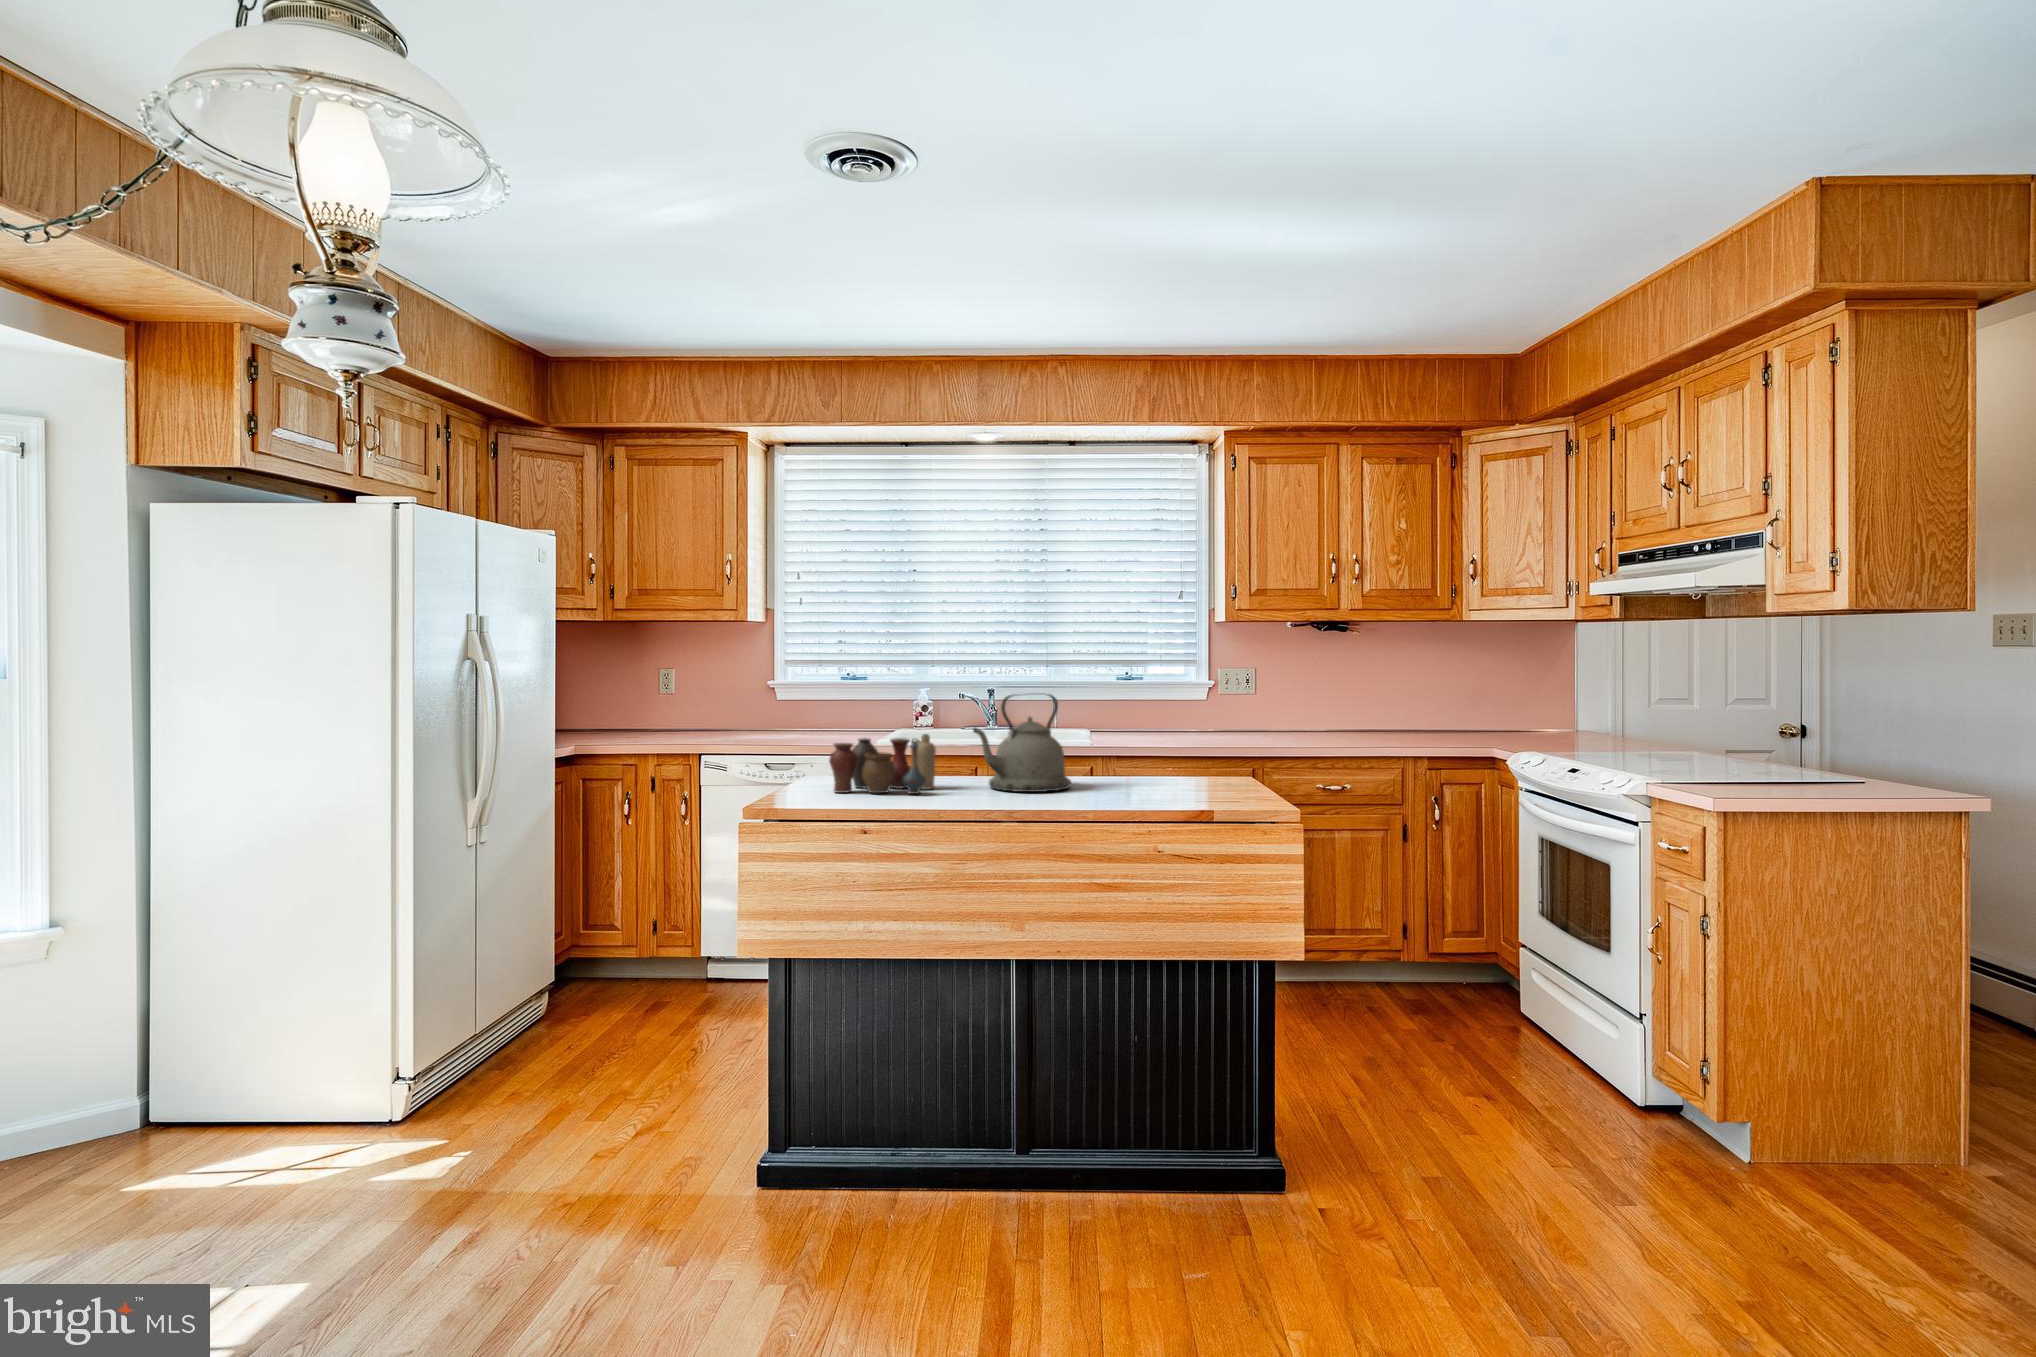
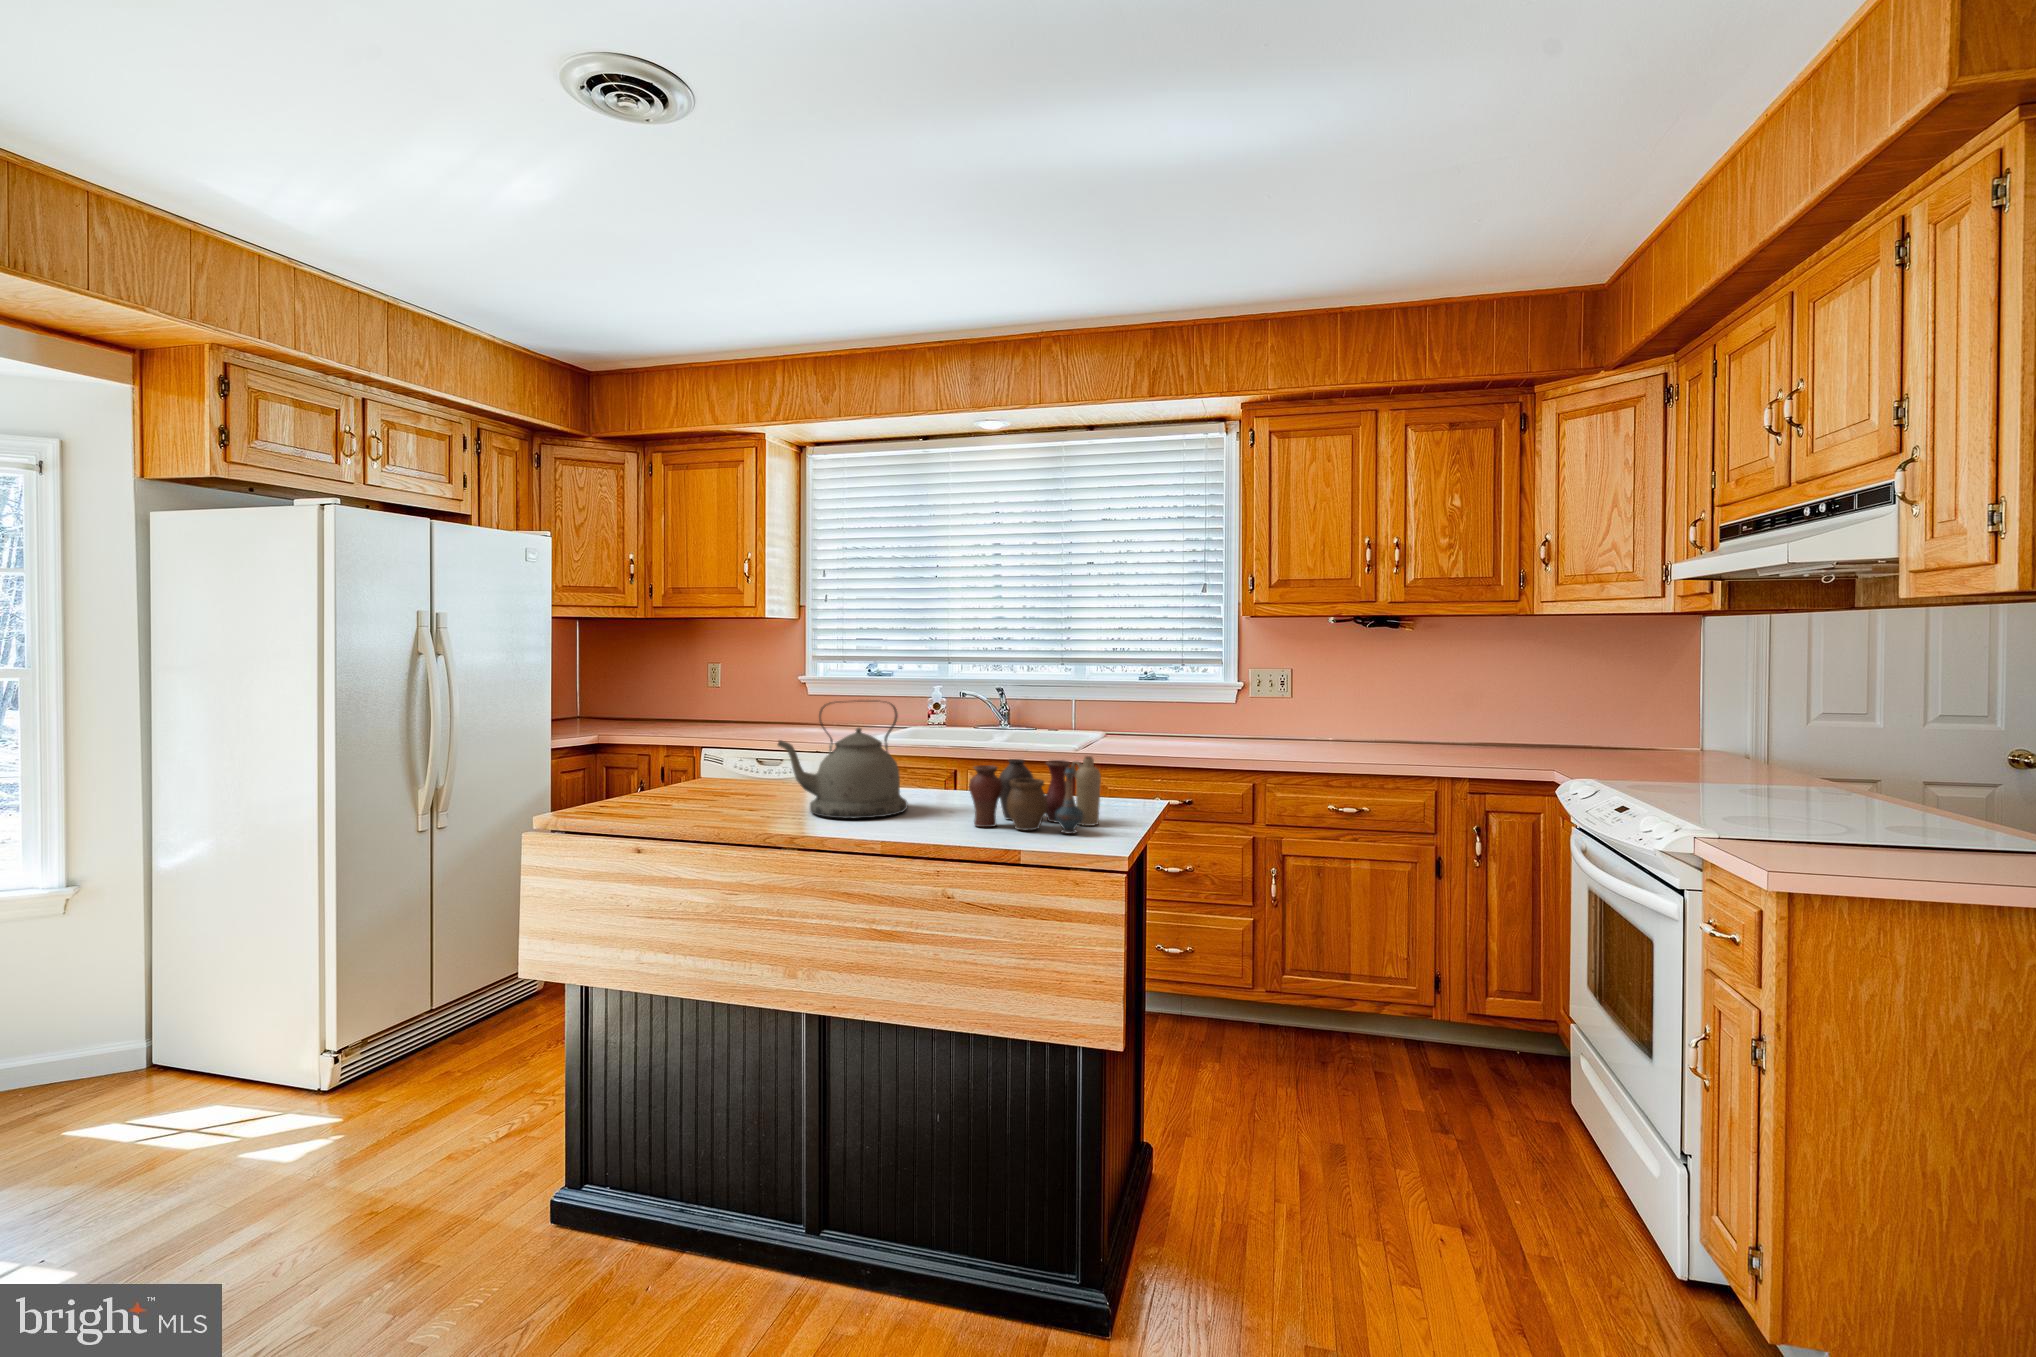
vase: present [829,734,936,794] -> present [969,756,1101,834]

